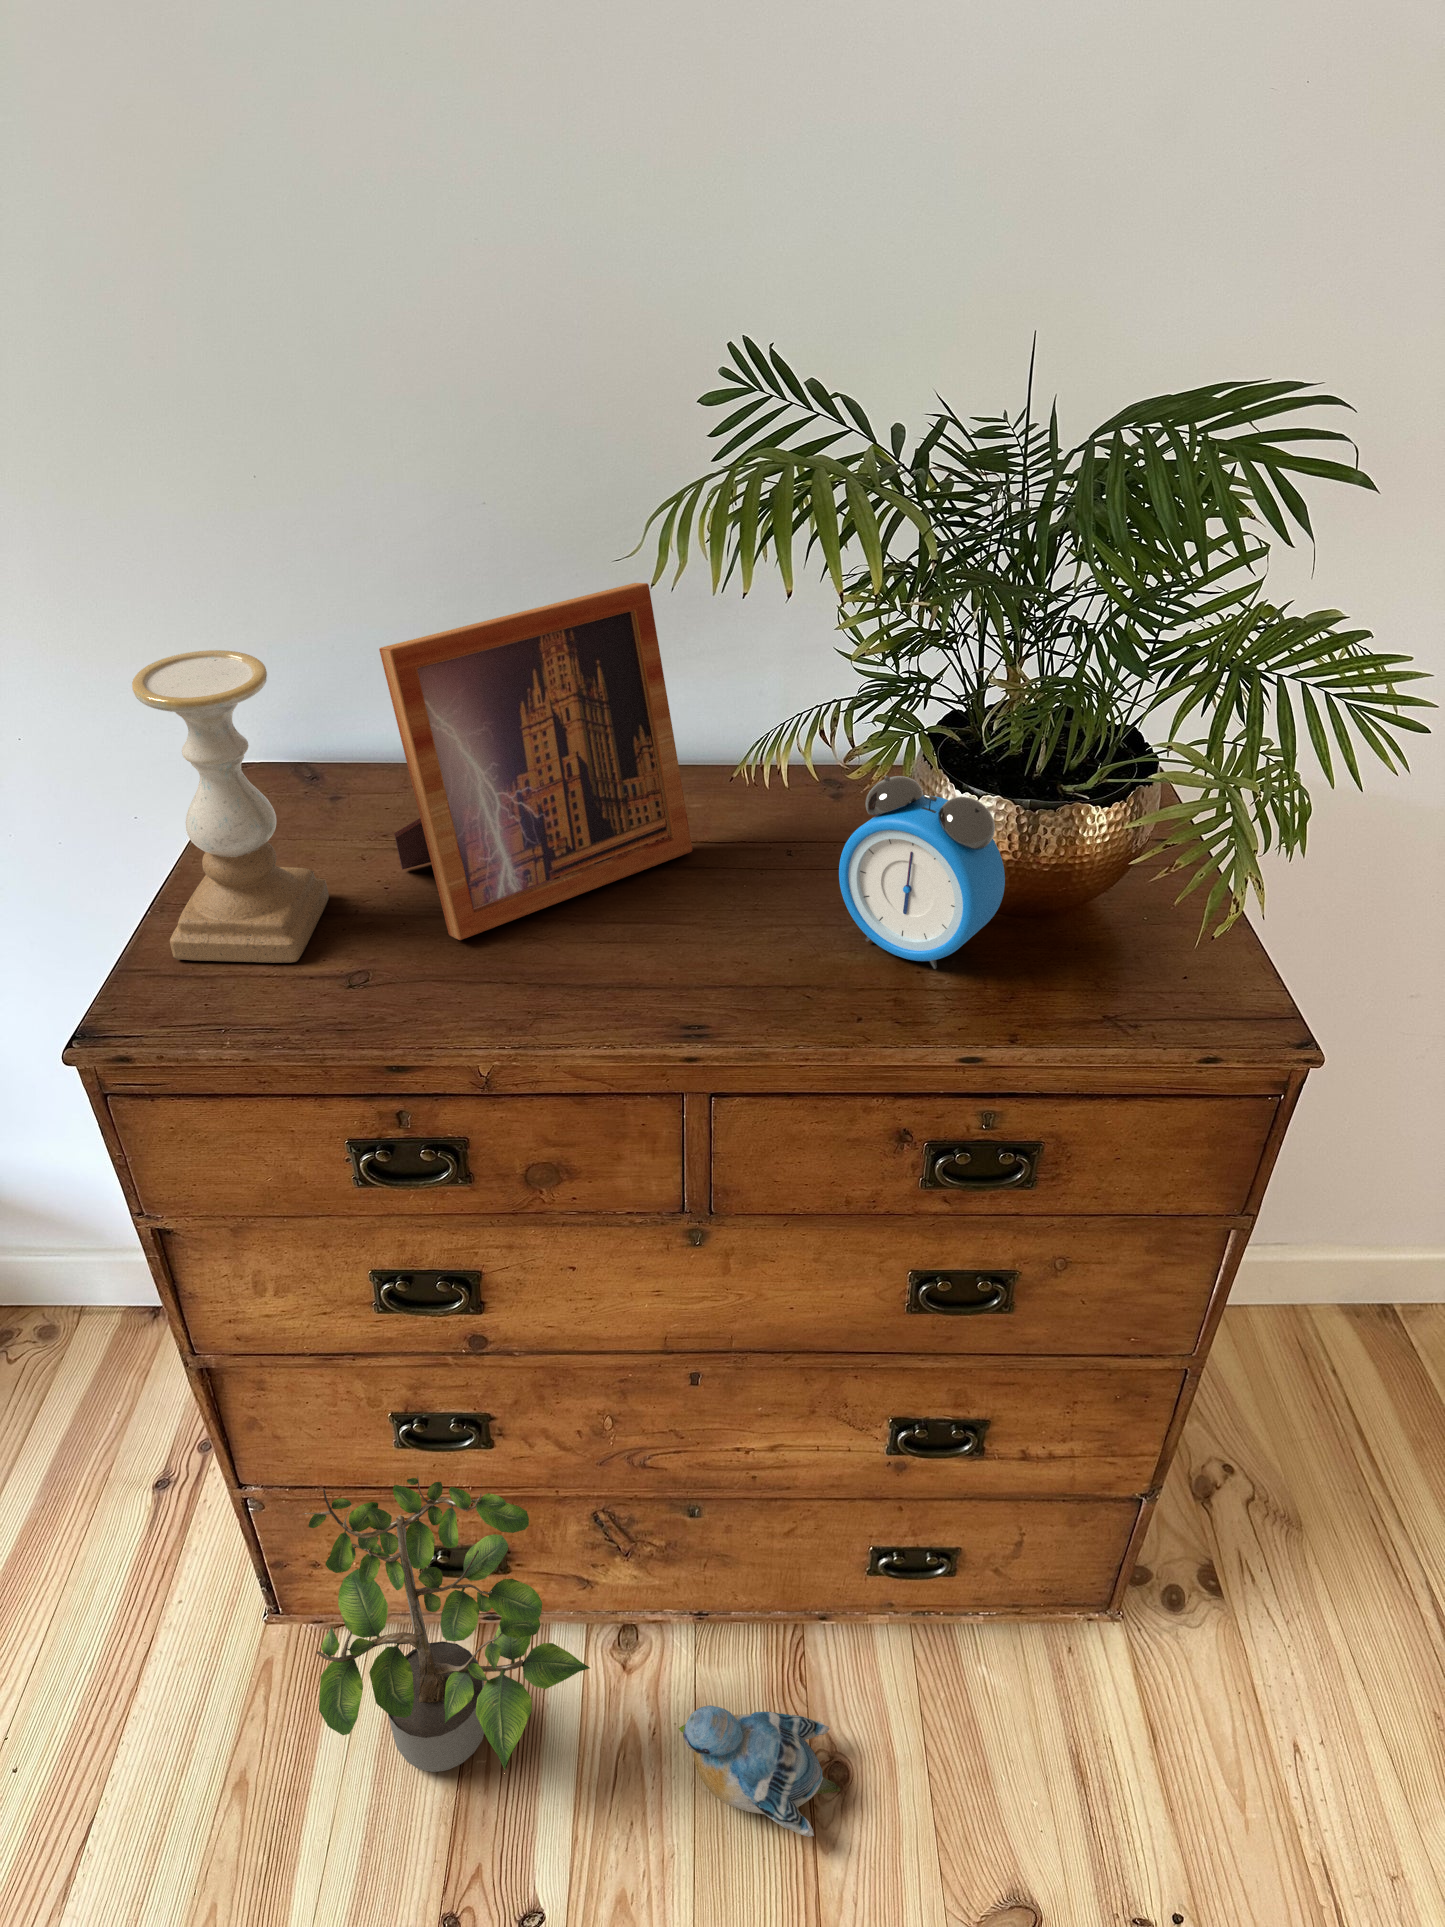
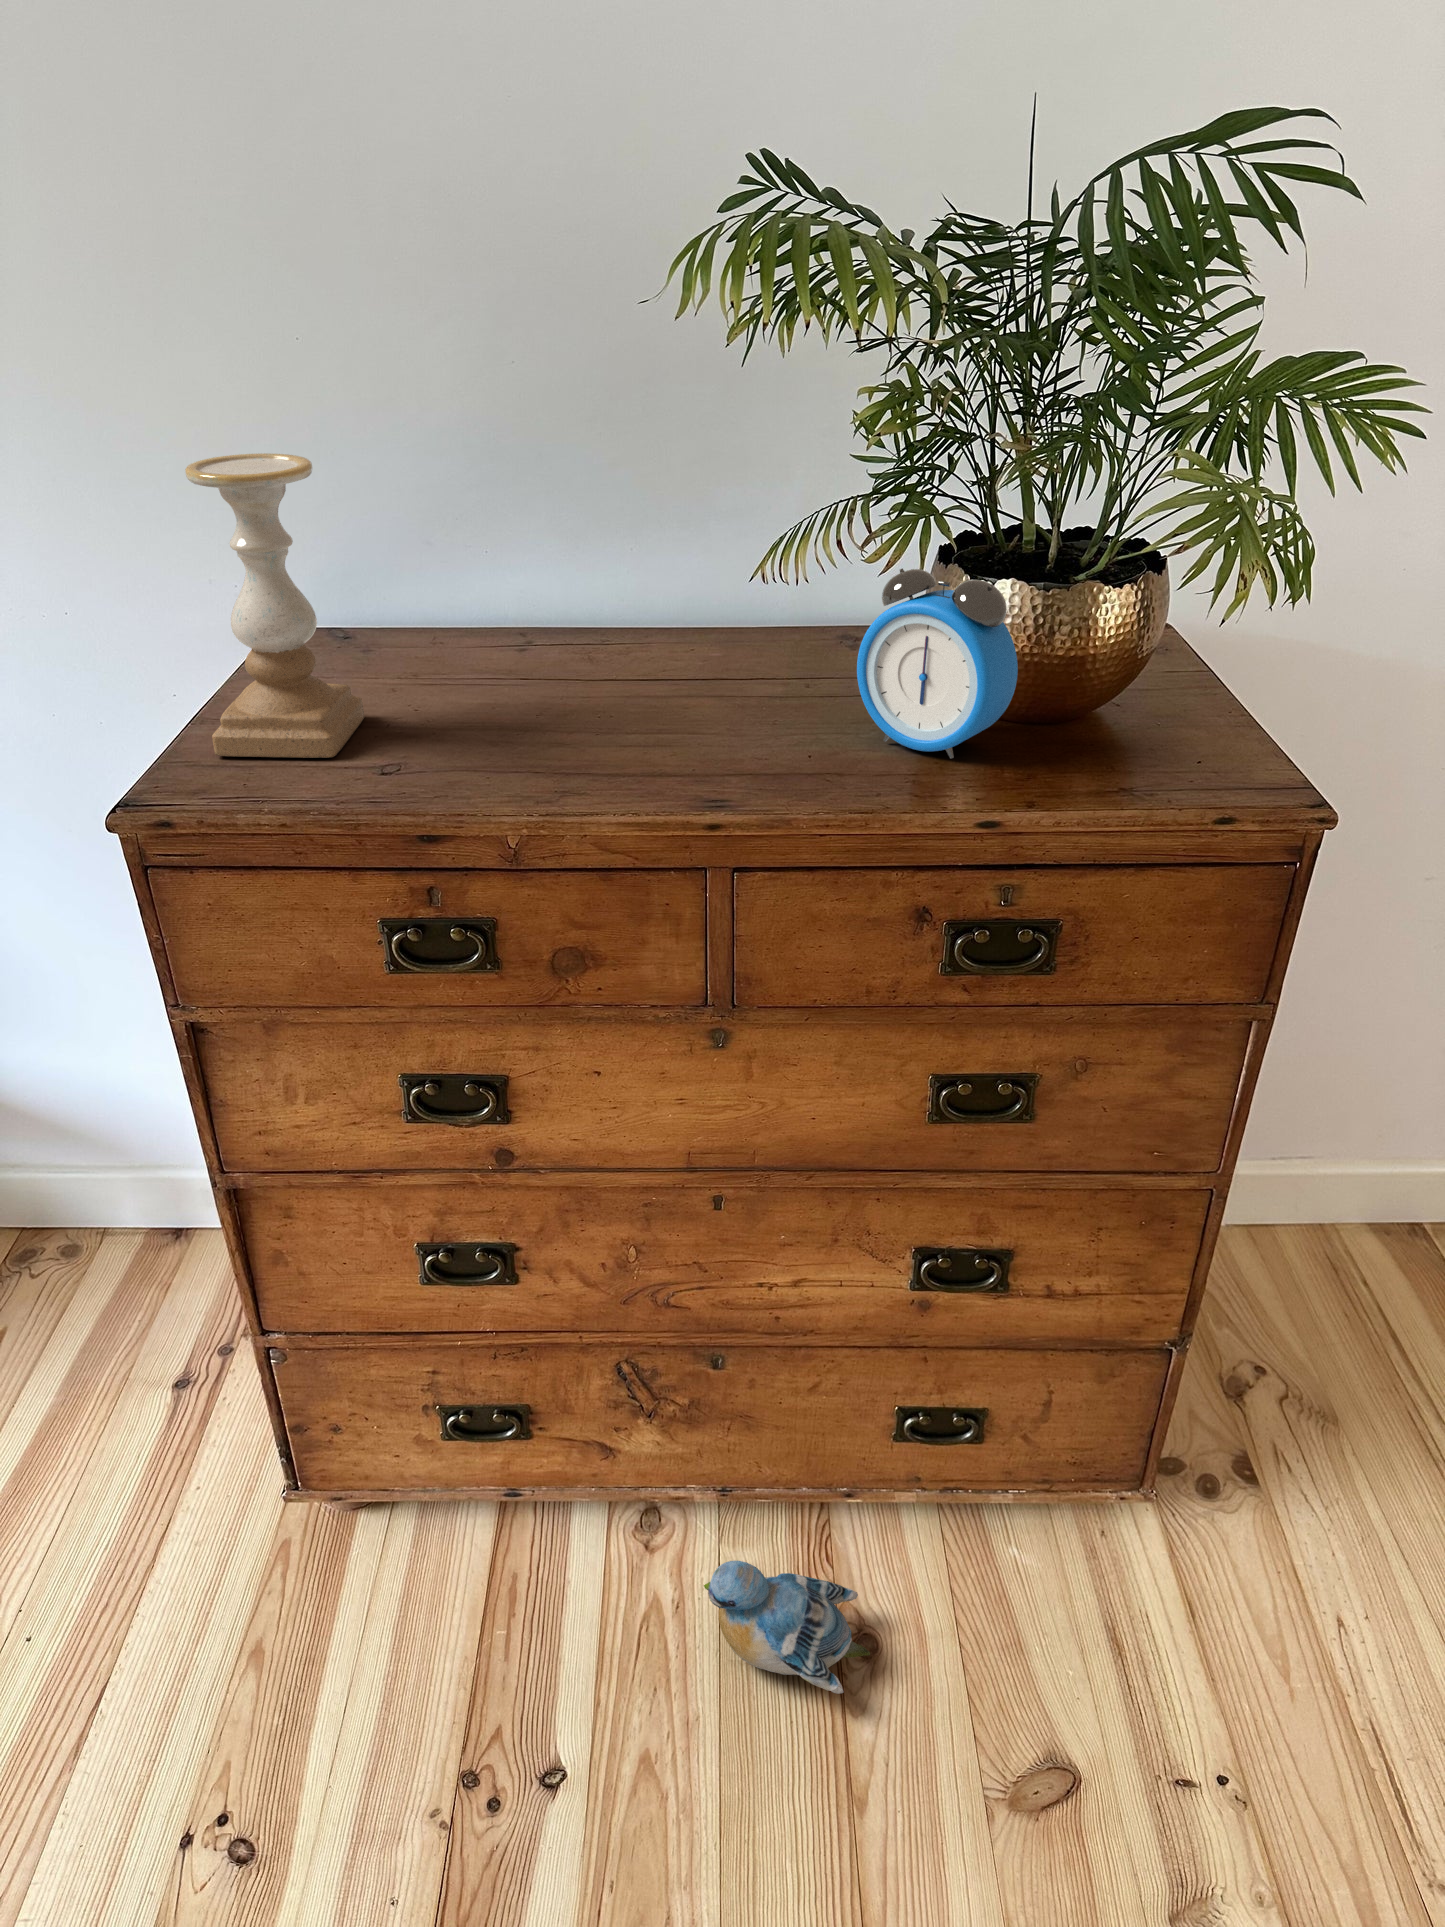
picture frame: present [379,583,693,940] -> none [419,413,715,740]
potted plant: present [304,1477,590,1772] -> none [326,1286,616,1638]

